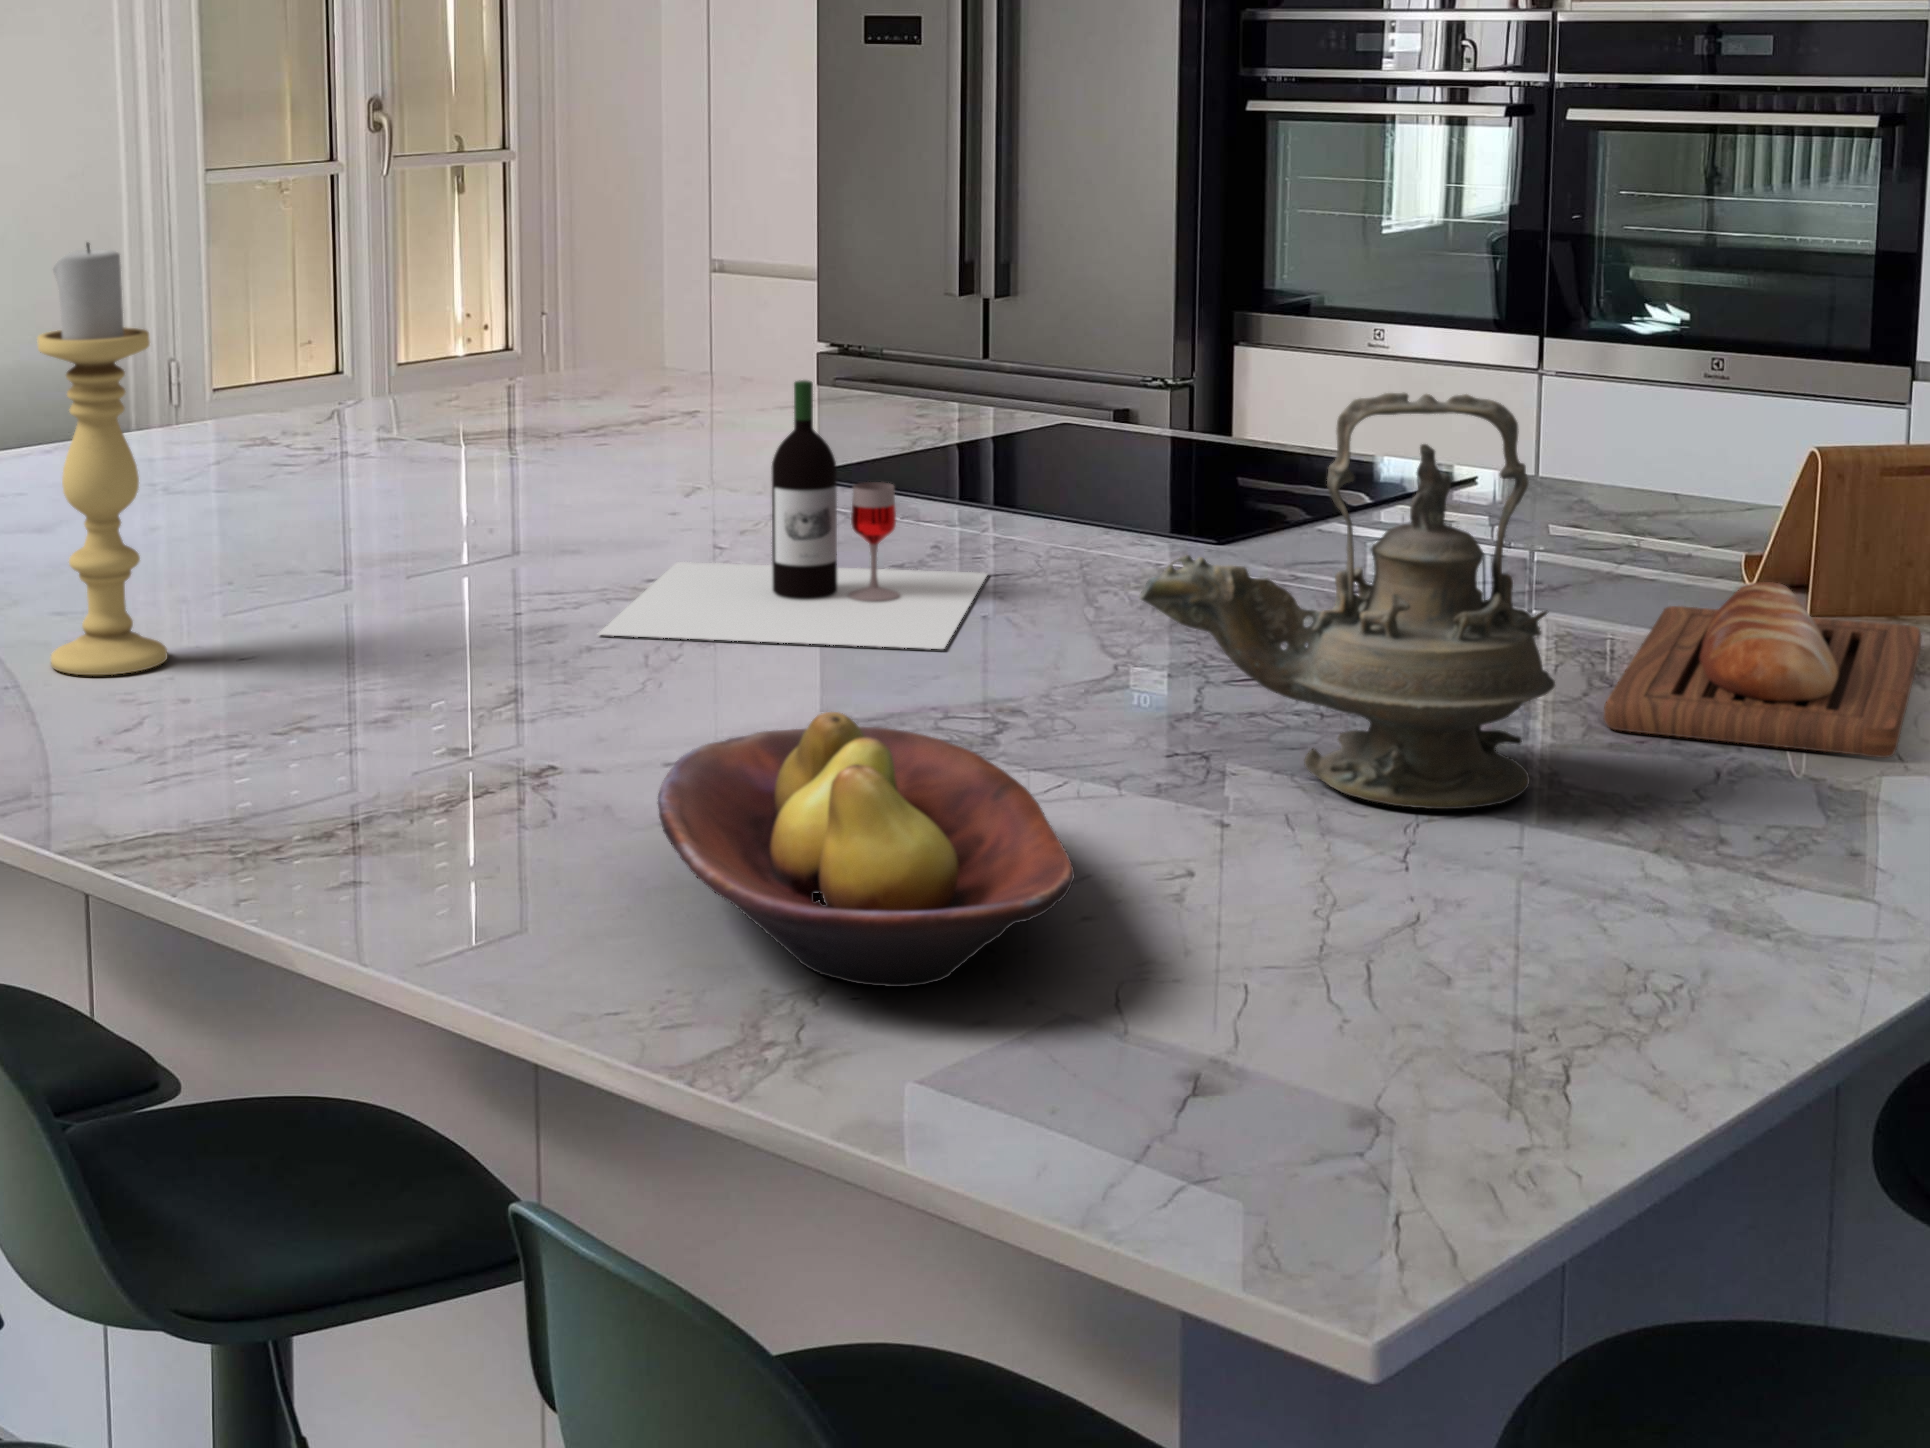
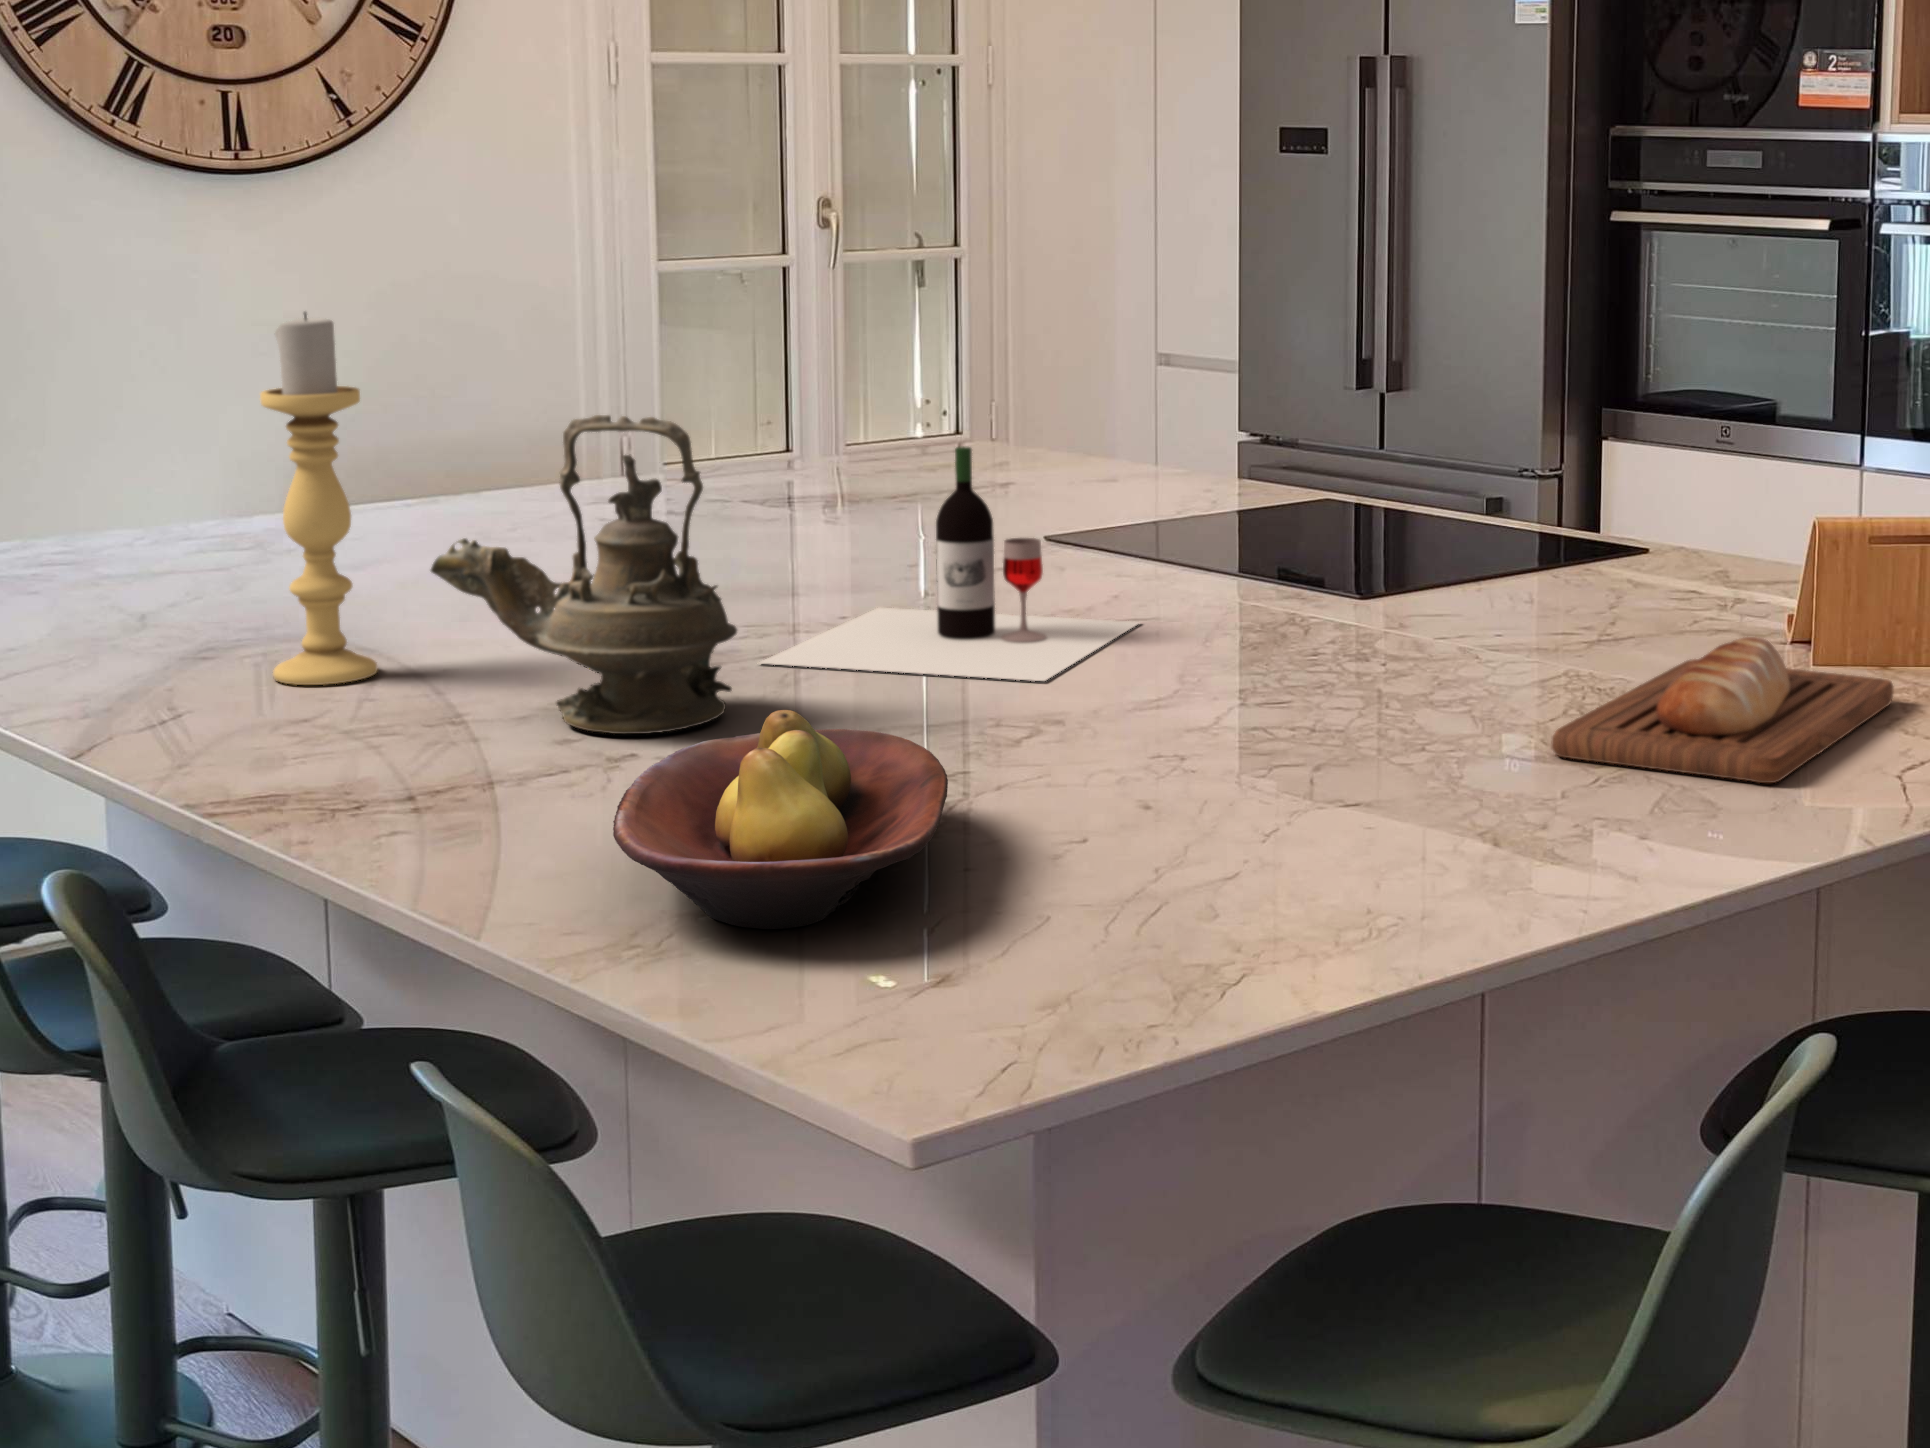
teapot: present [1139,393,1555,809] -> present [431,415,737,734]

